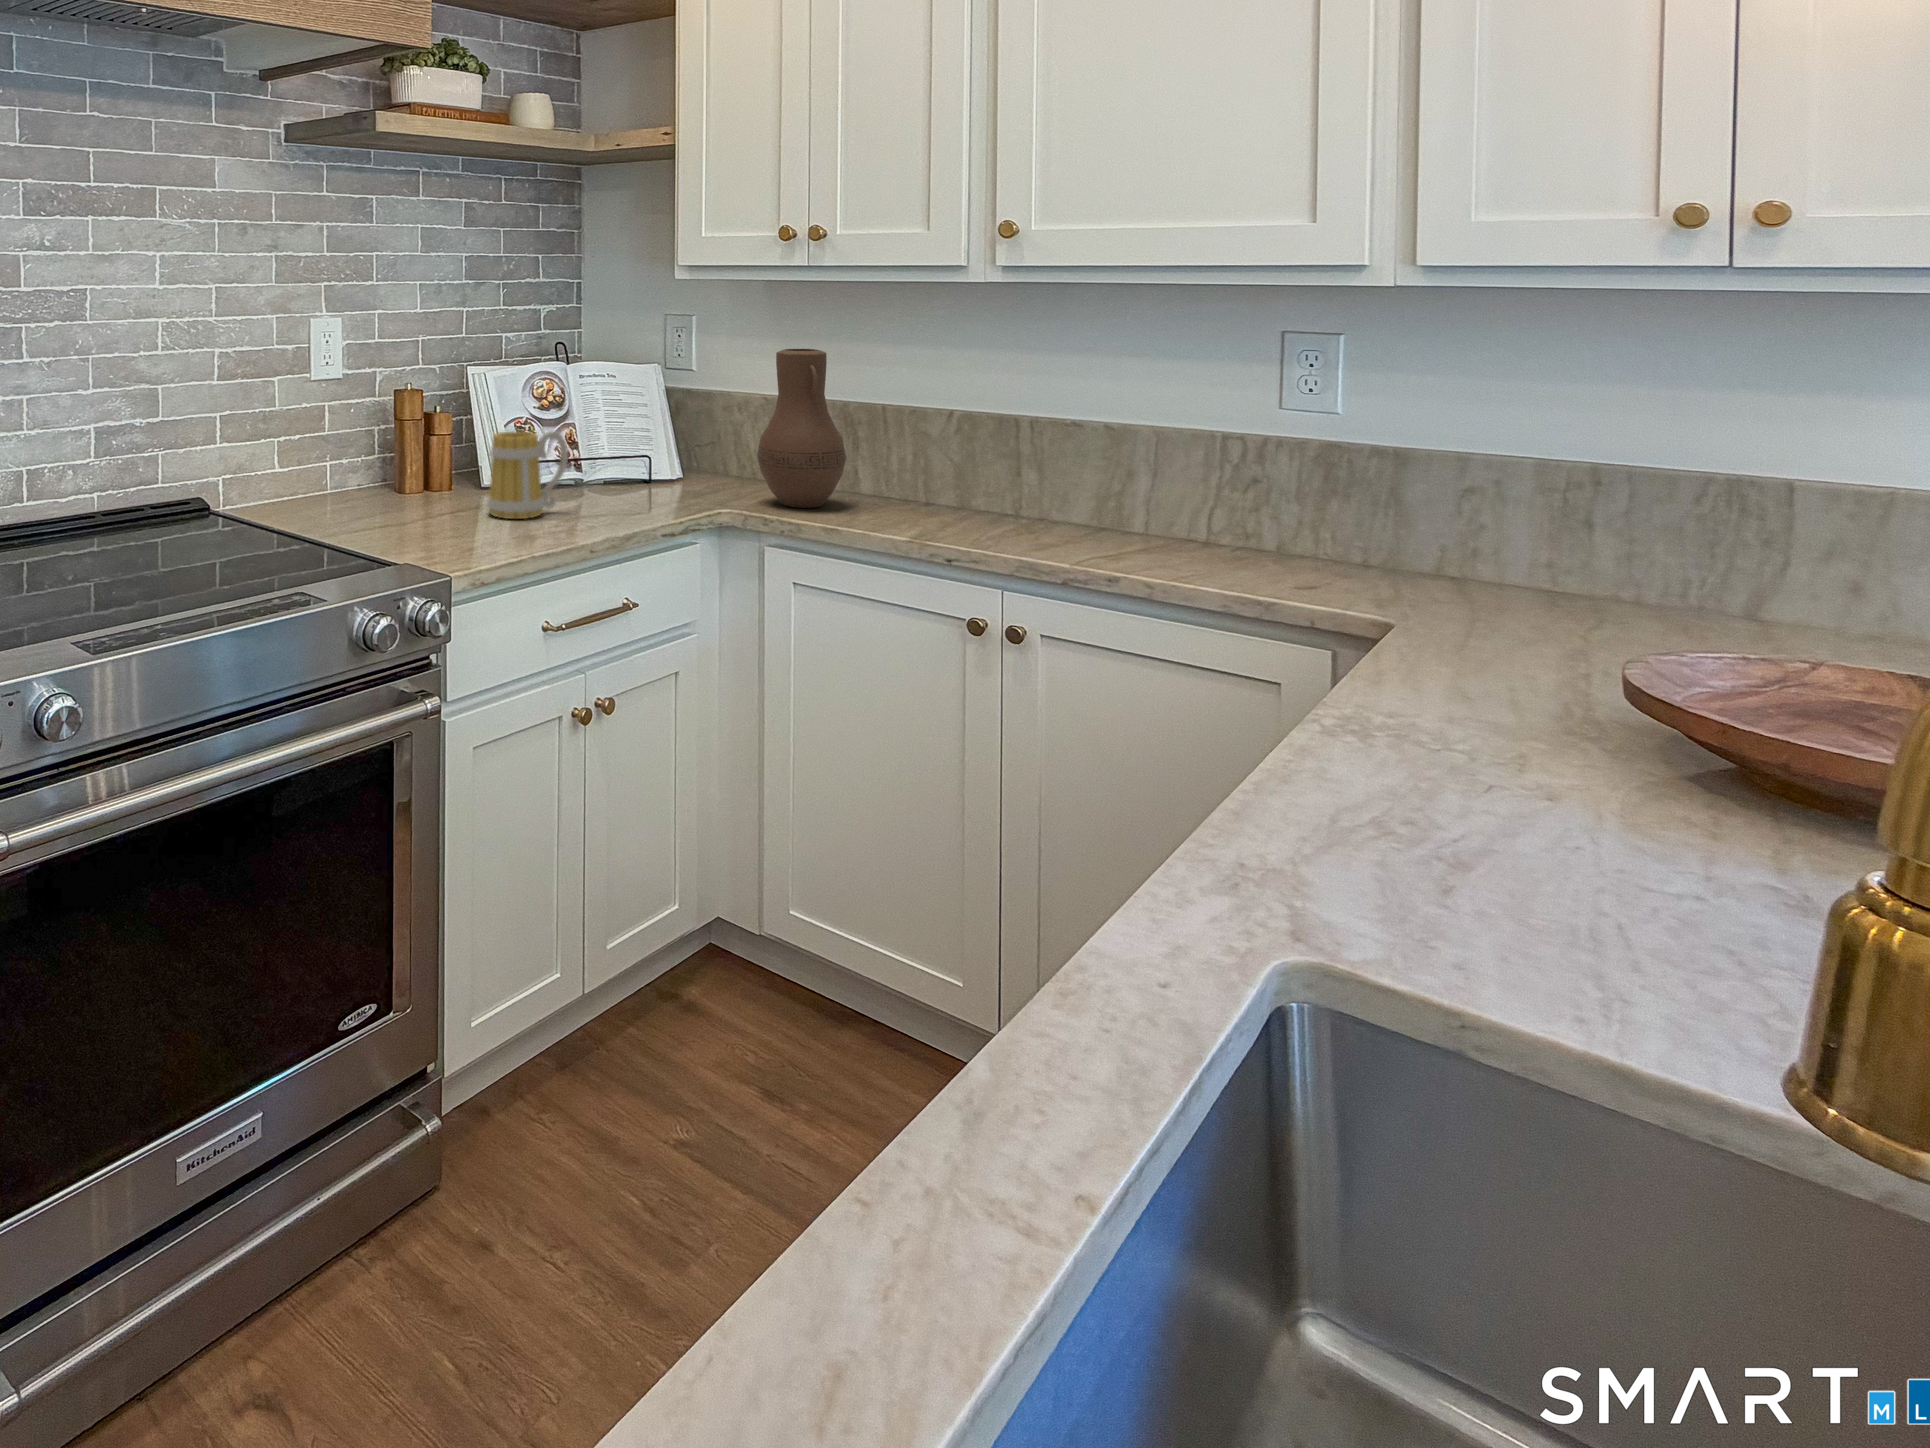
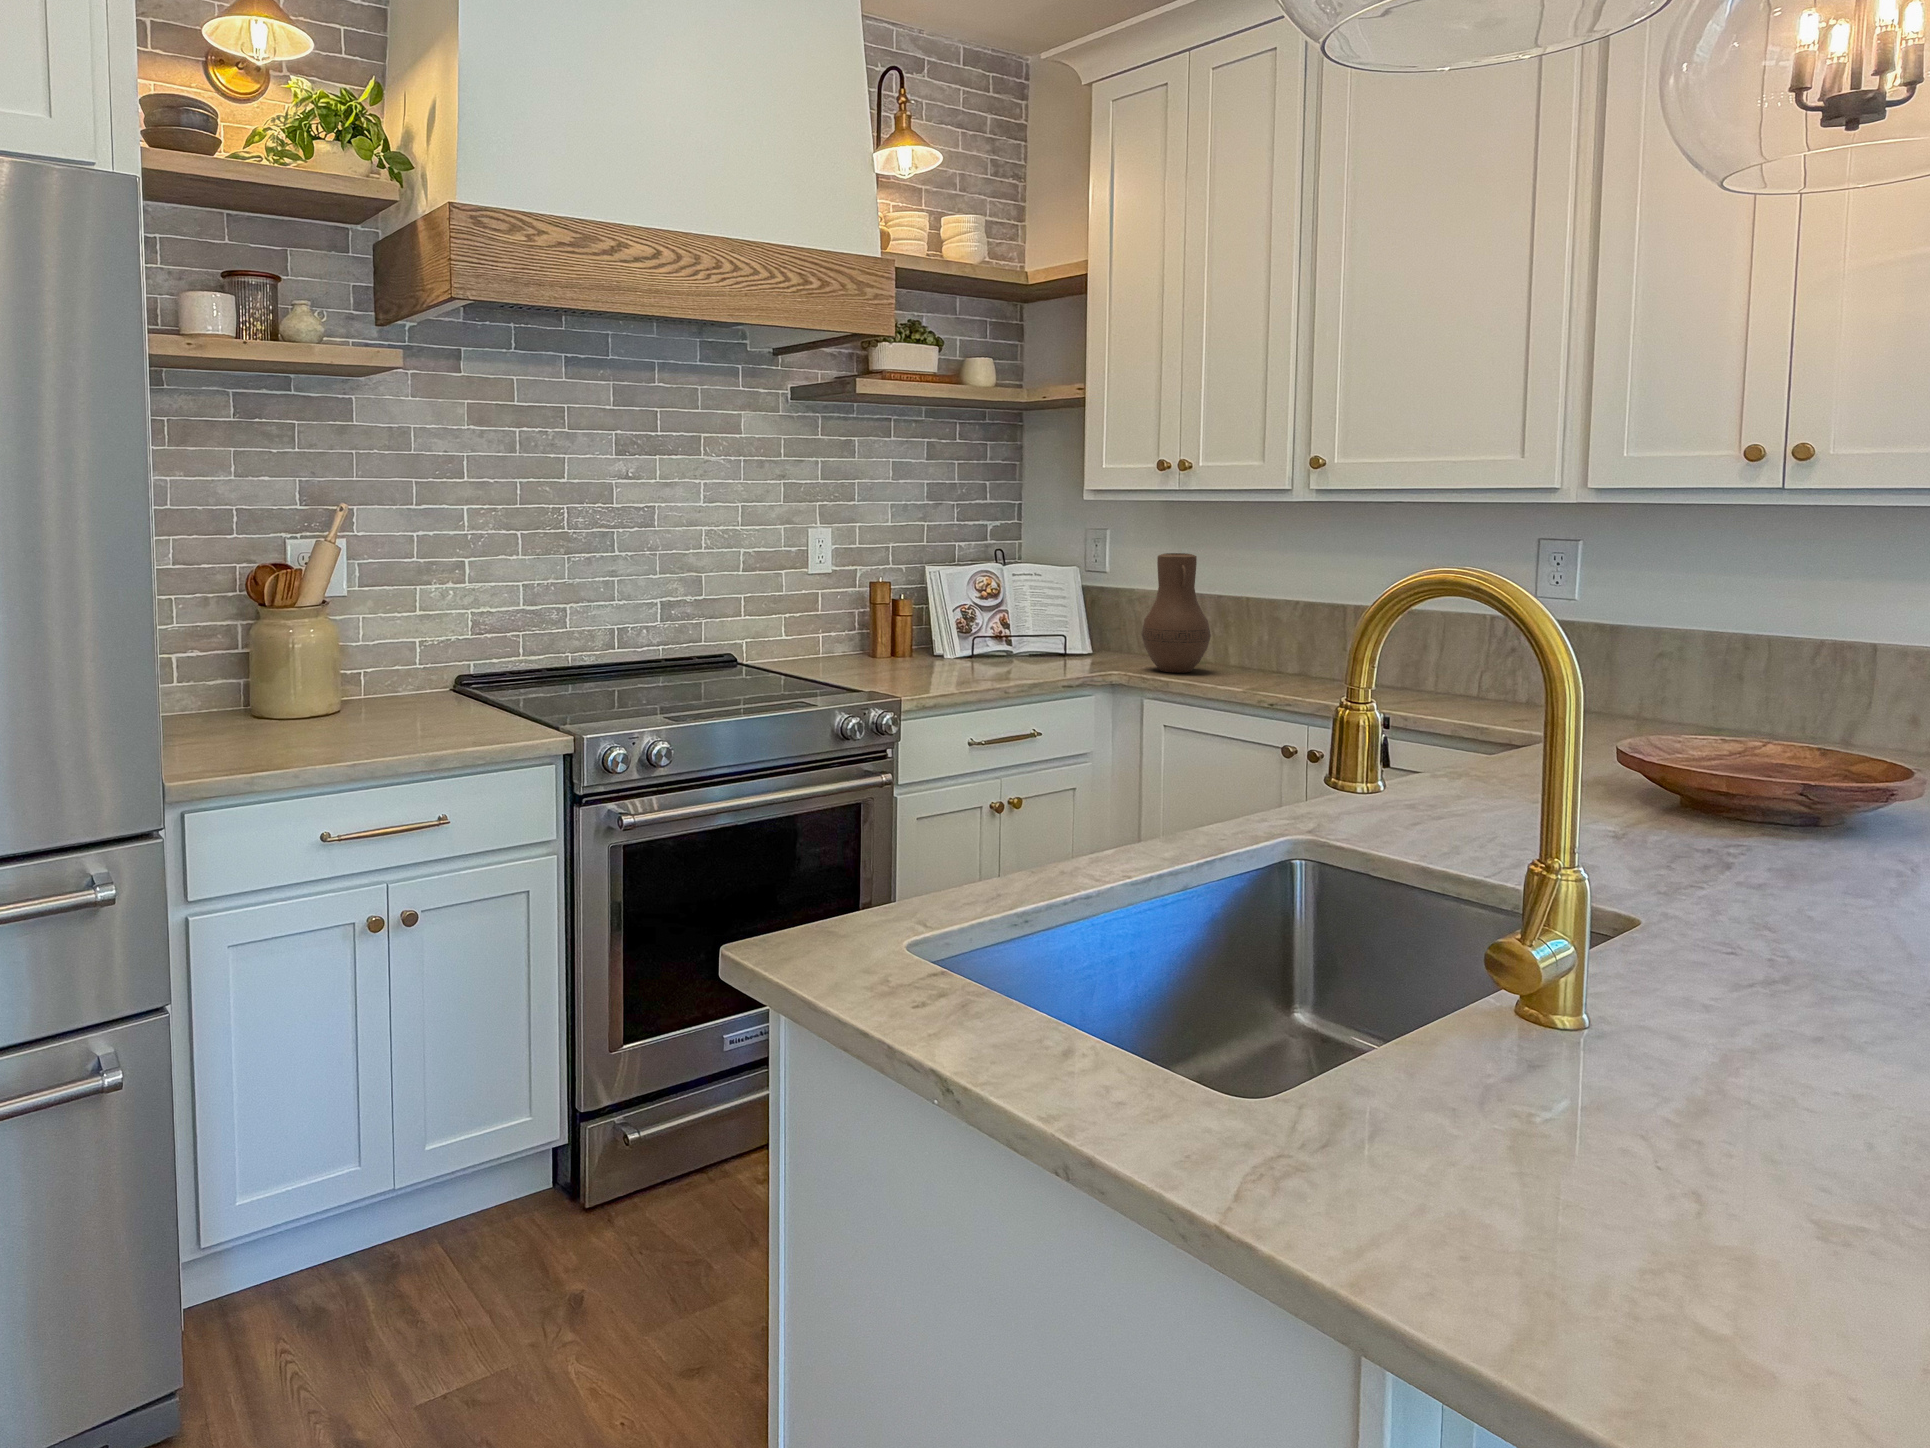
mug: present [487,431,568,519] -> none [933,611,993,673]

